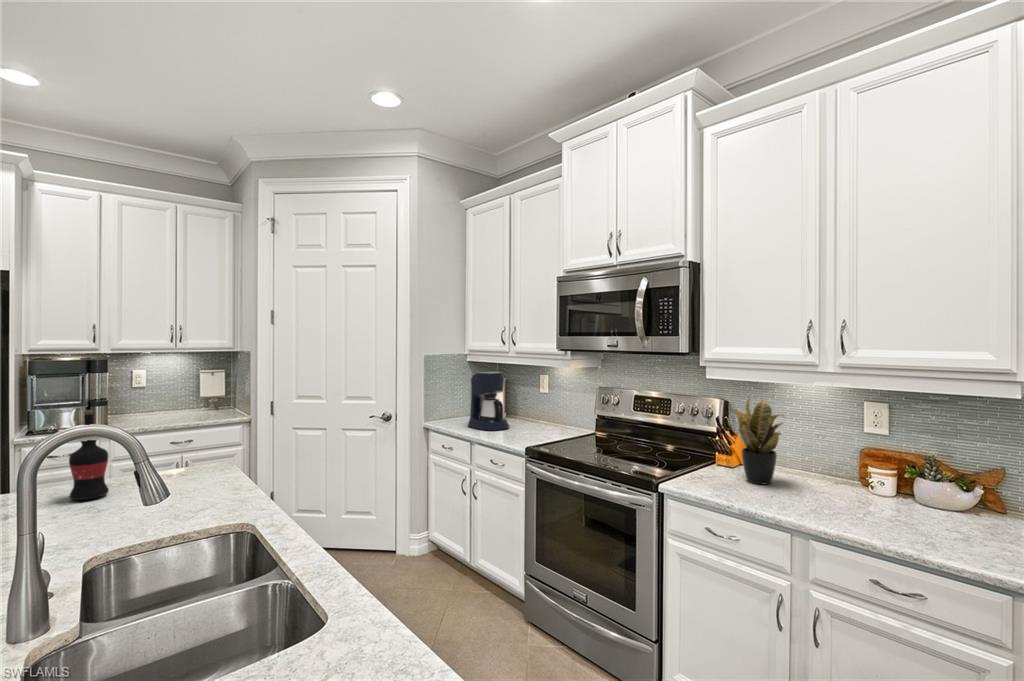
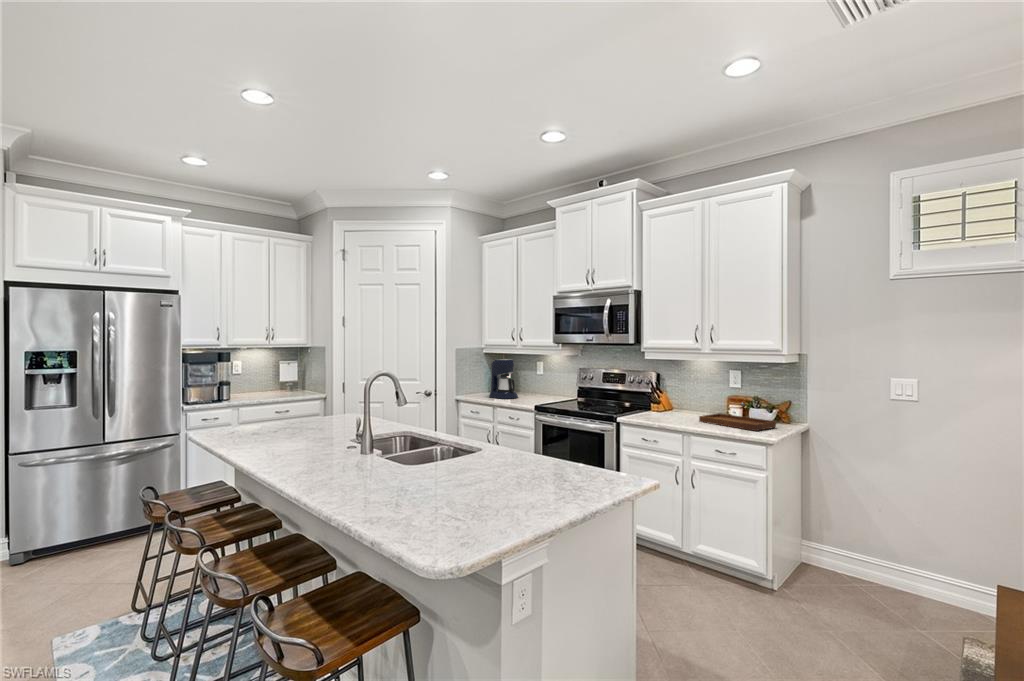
potted plant: present [734,397,785,485] -> none [656,366,691,417]
wine bottle: present [69,410,109,500] -> none [295,377,314,426]
tray: none [816,472,992,543] -> present [699,403,776,431]

